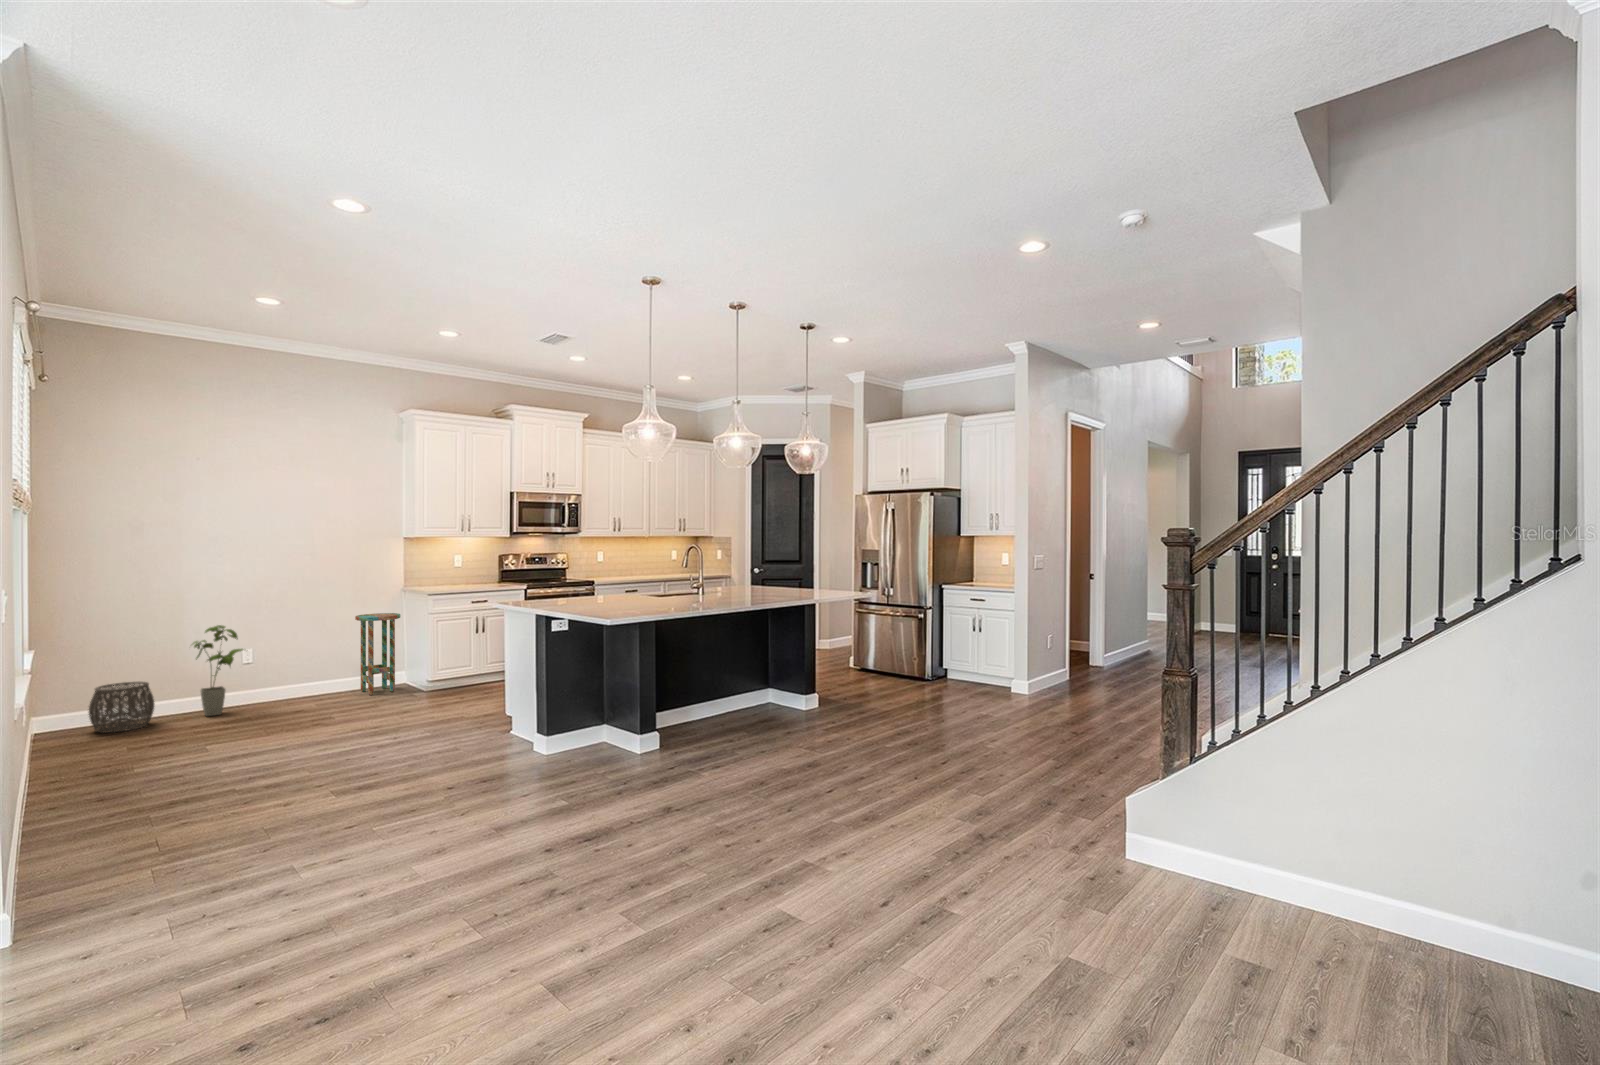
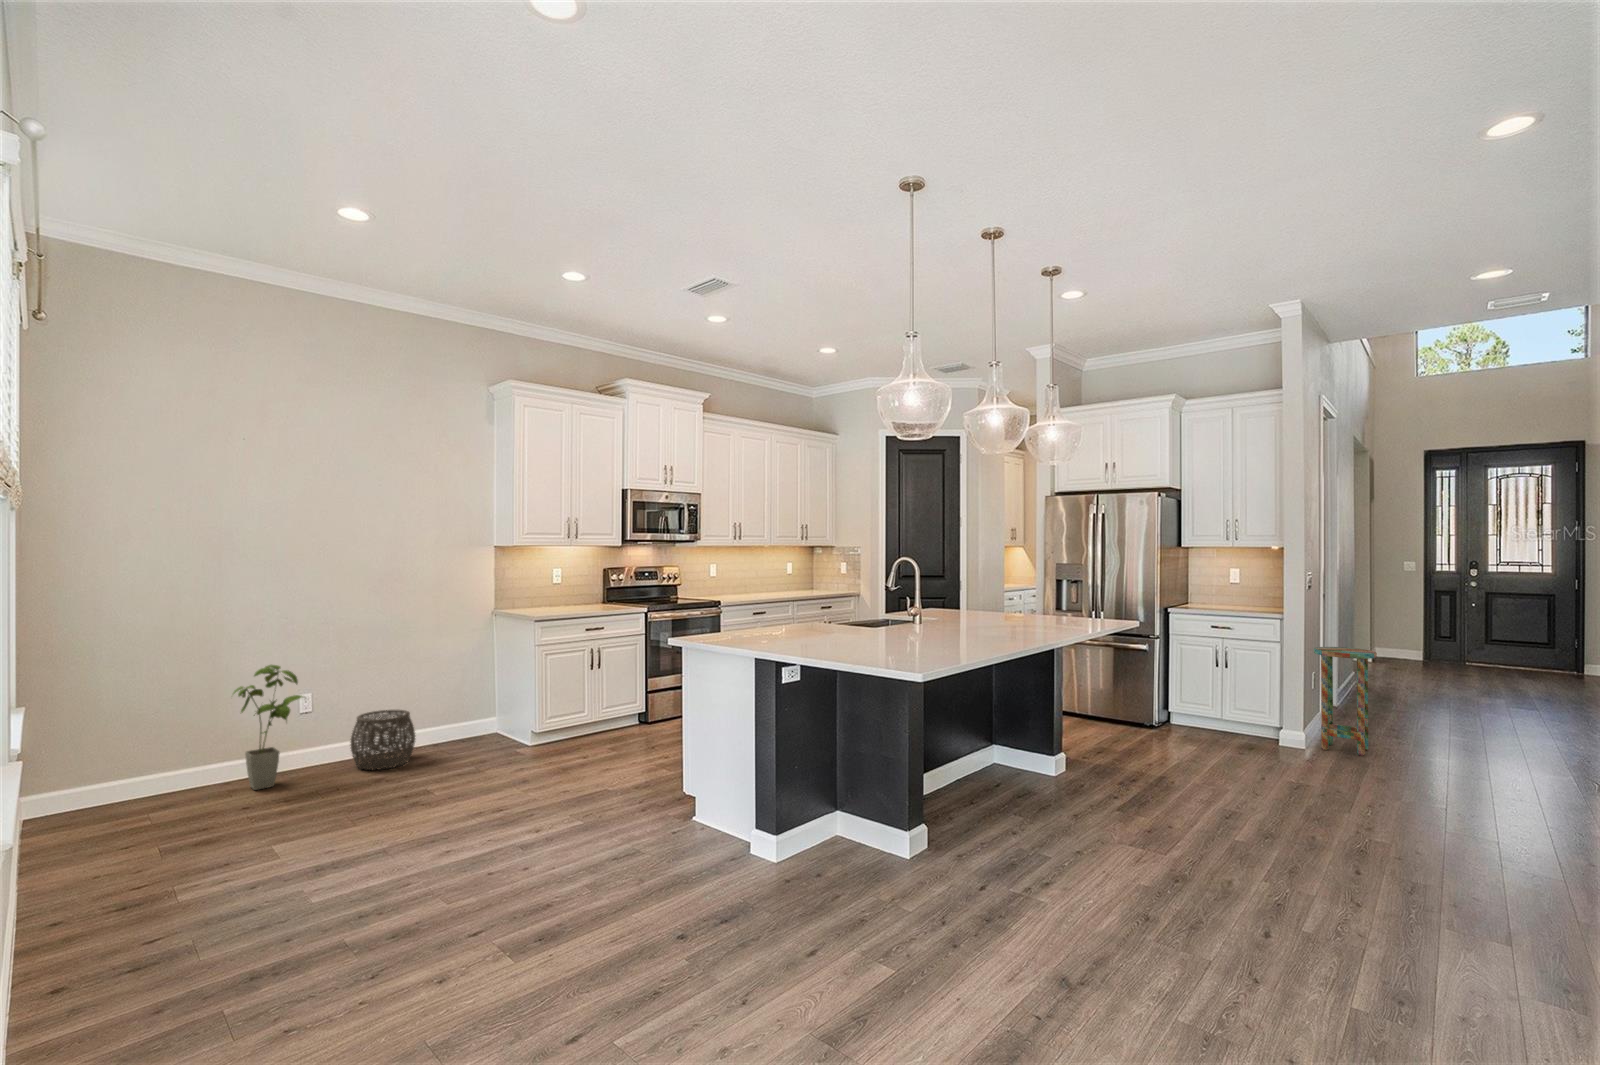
side table: present [355,613,400,695] -> present [1314,647,1377,756]
woven basket: present [88,682,154,733] -> present [350,710,415,770]

